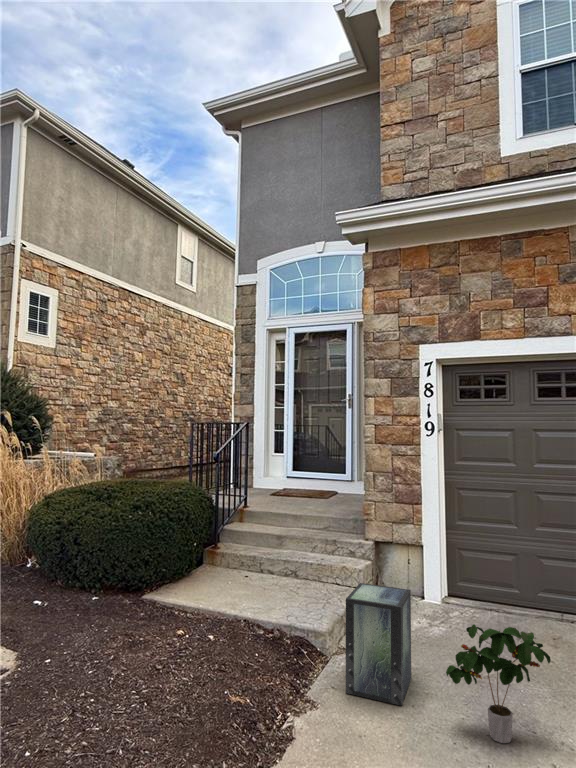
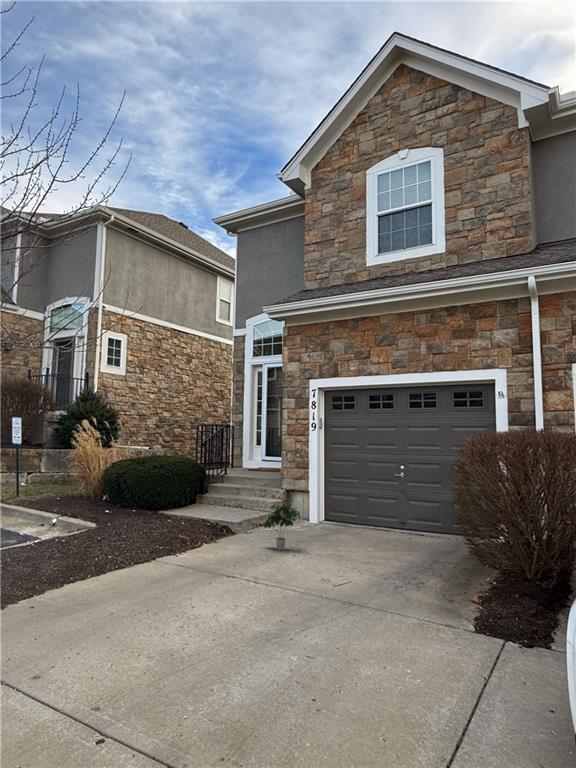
storage box: present [346,583,411,705] -> none [232,497,266,543]

